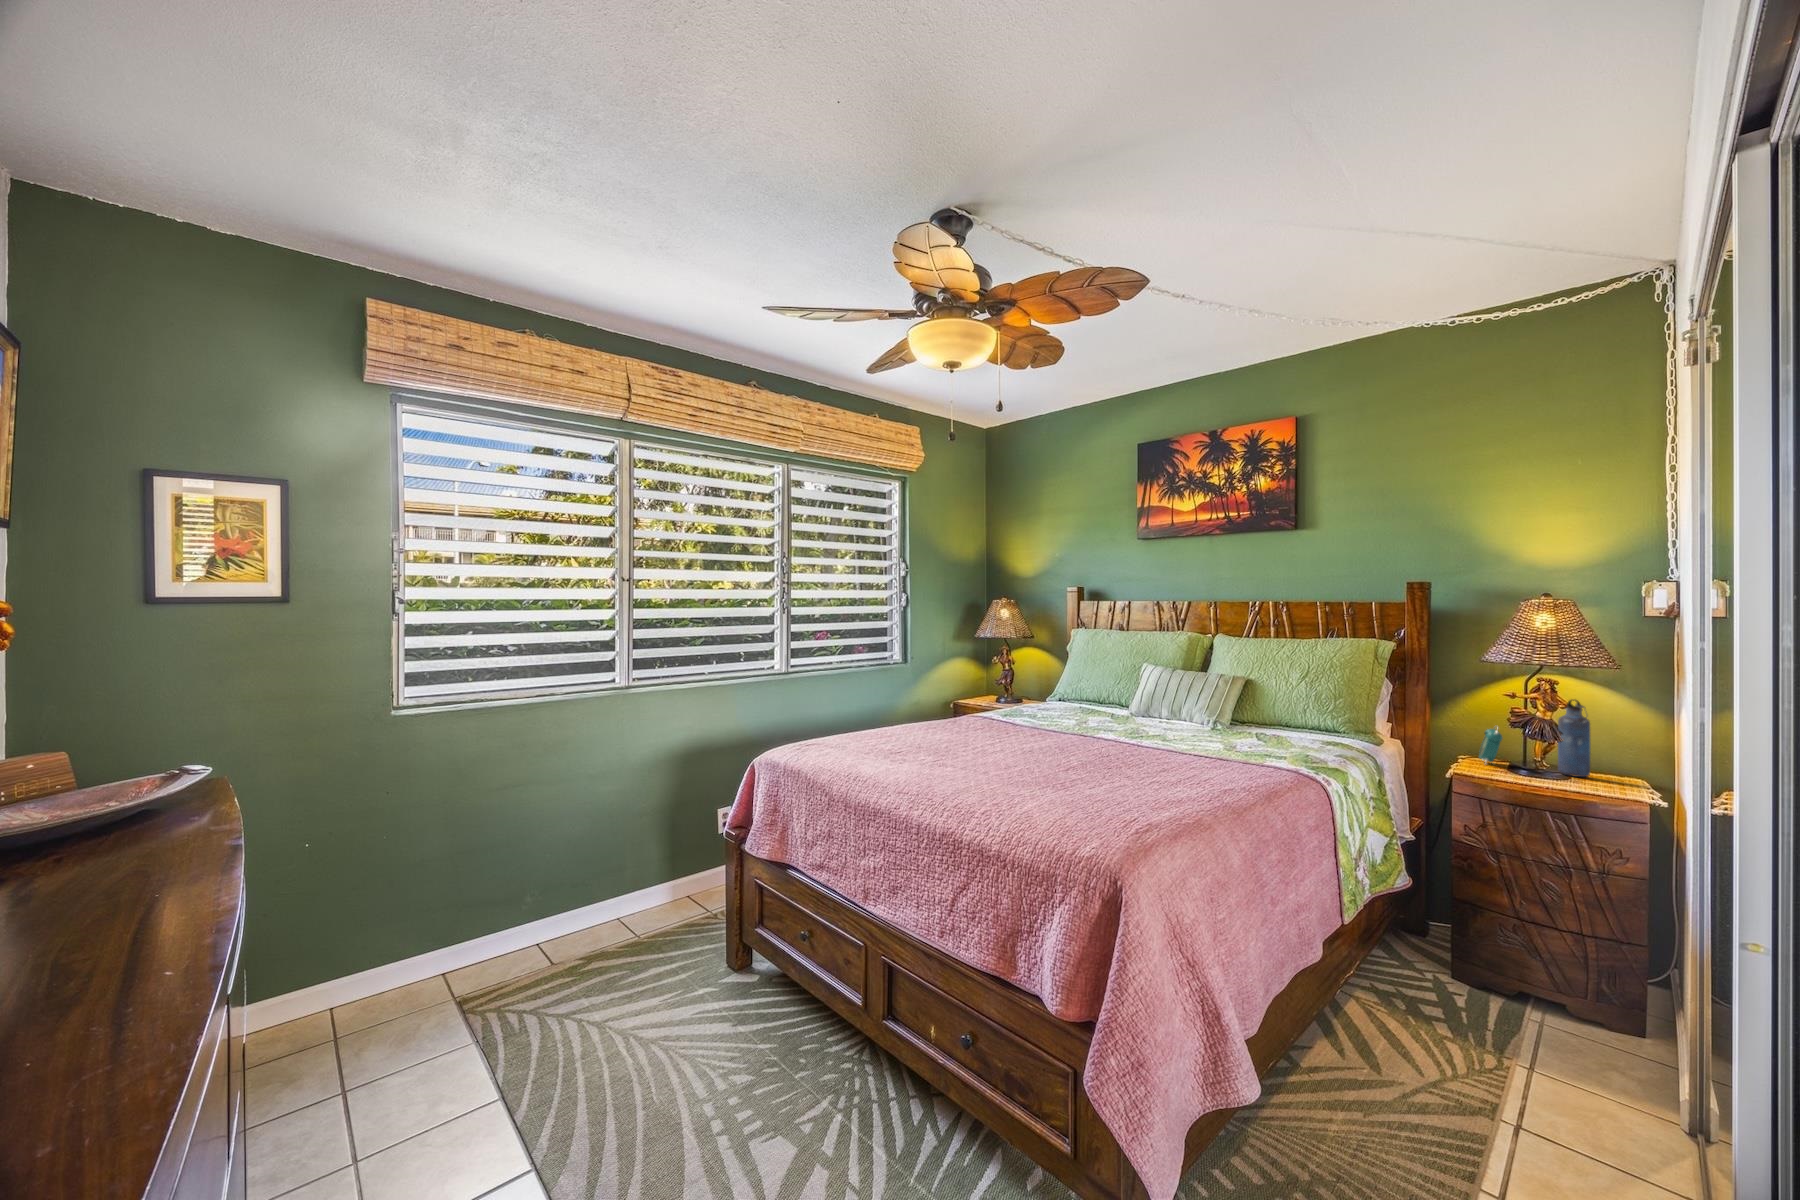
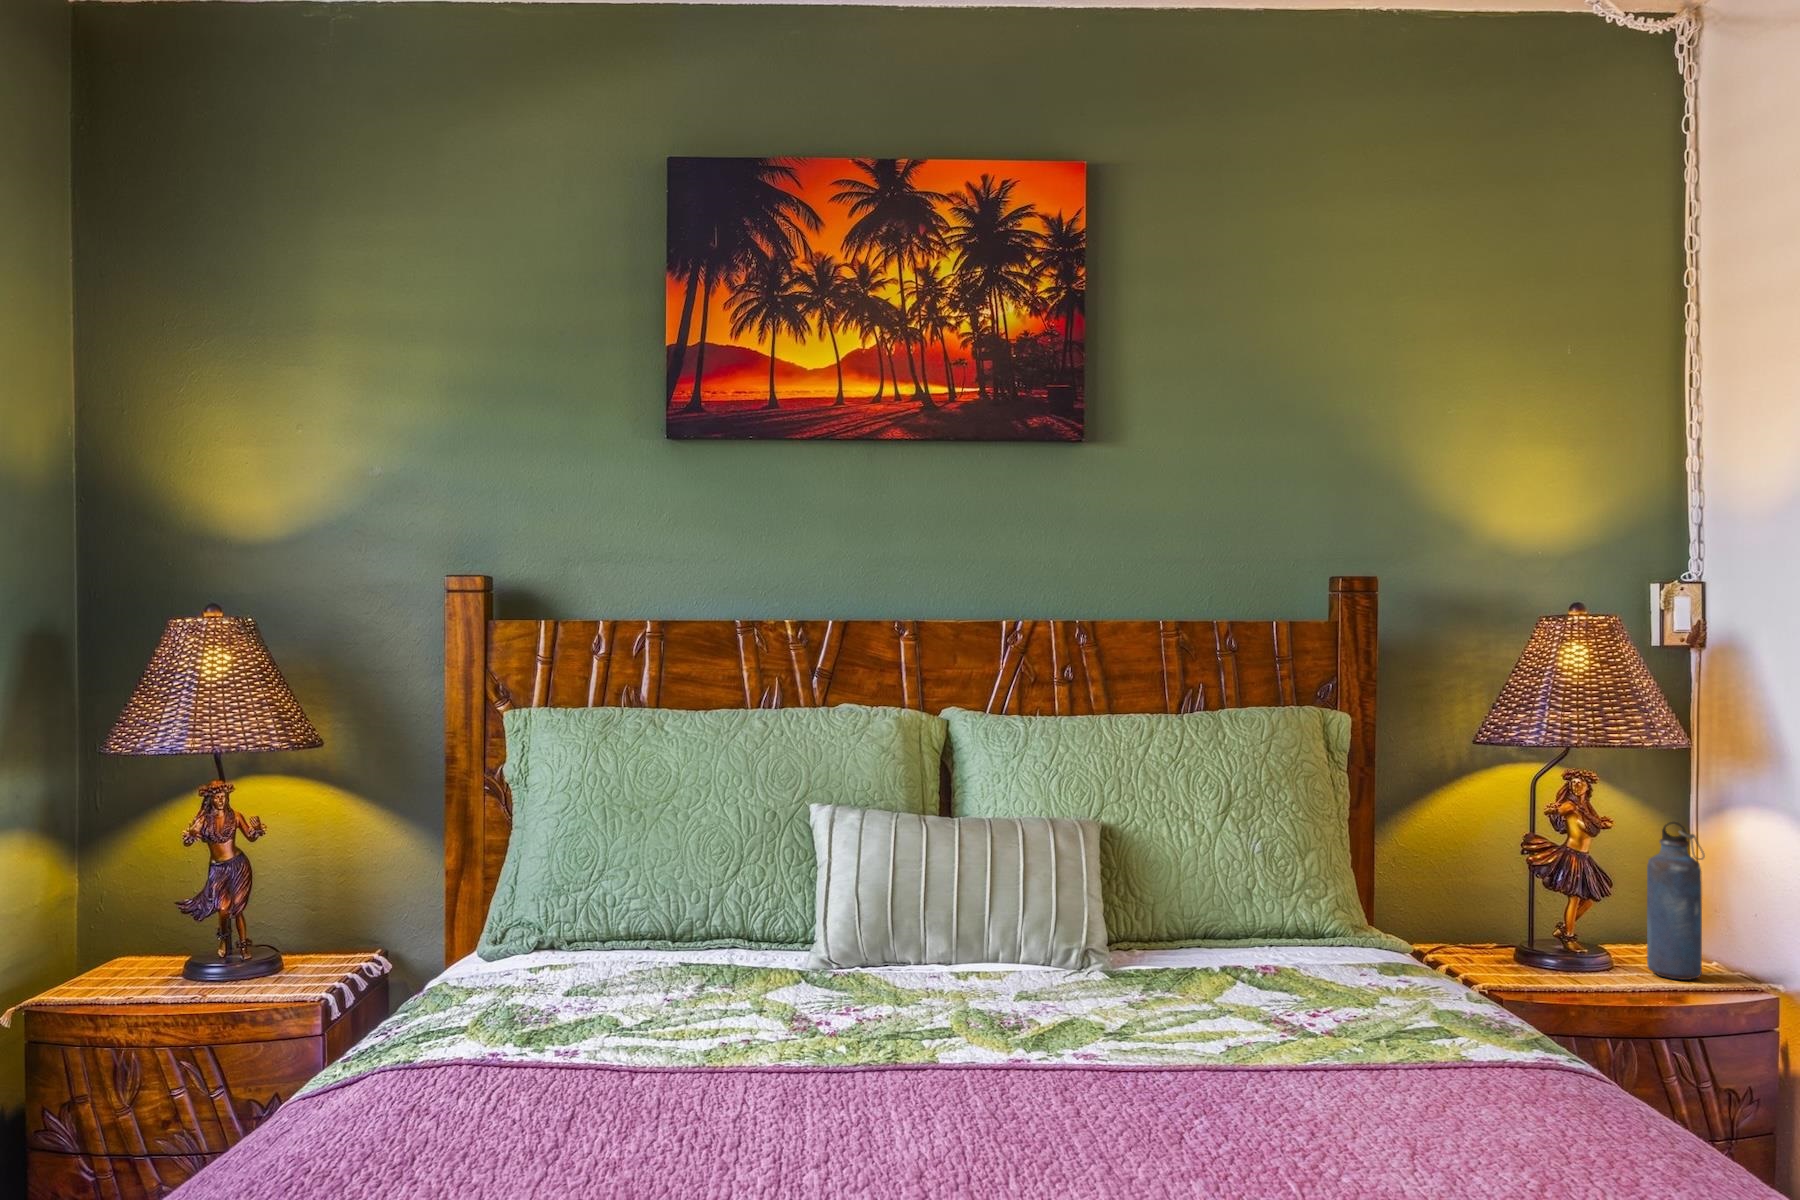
alarm clock: present [1479,726,1502,764] -> none [1528,890,1591,984]

